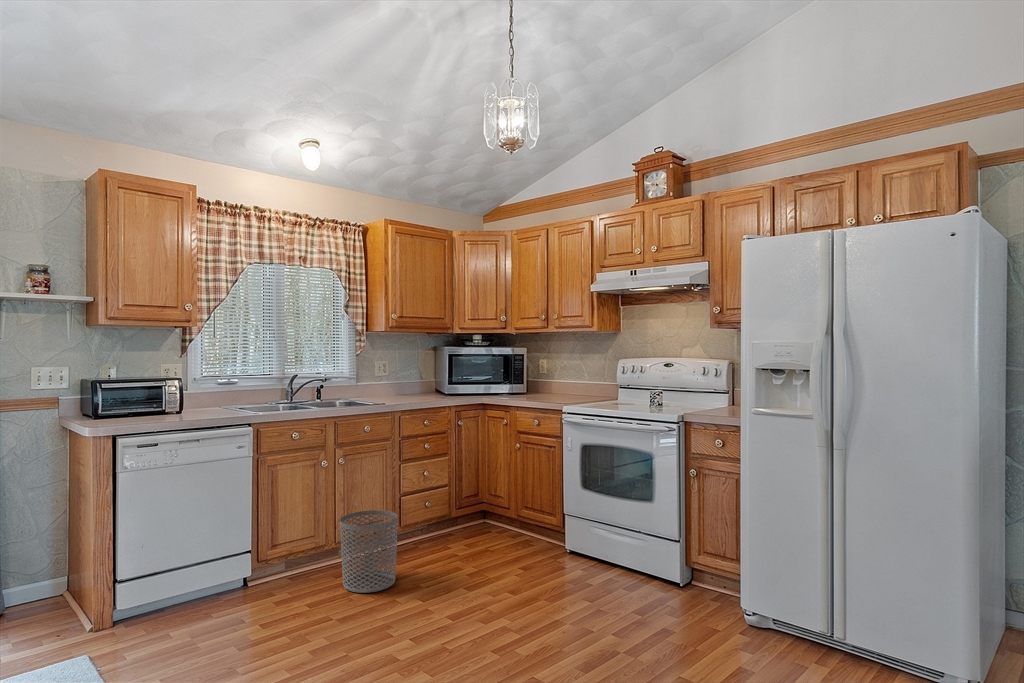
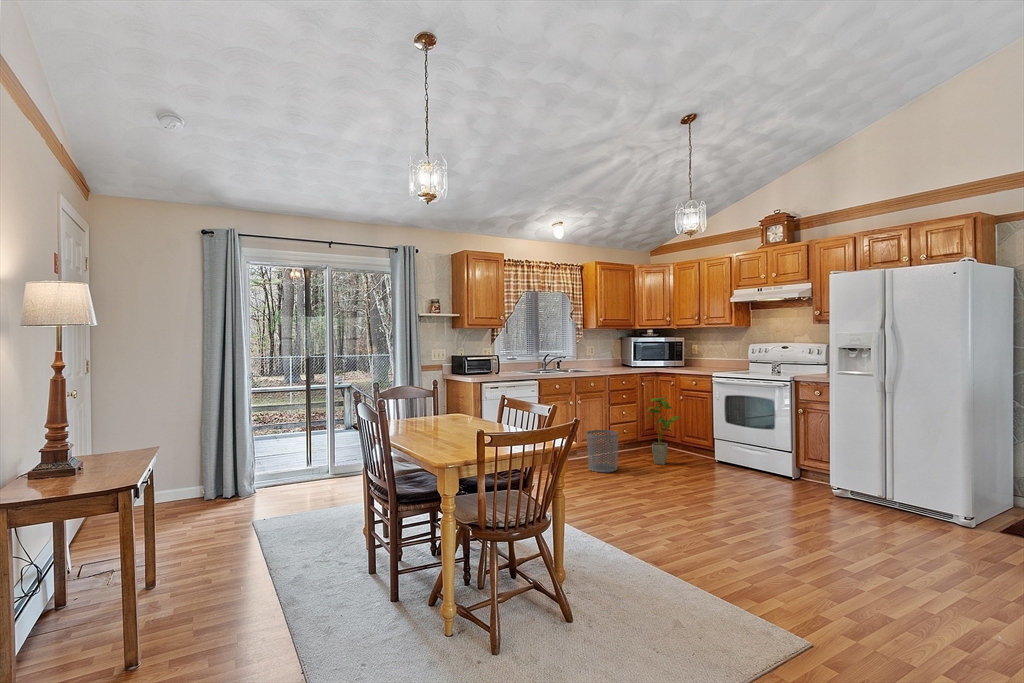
house plant: none [455,448,516,564] -> present [648,397,681,465]

